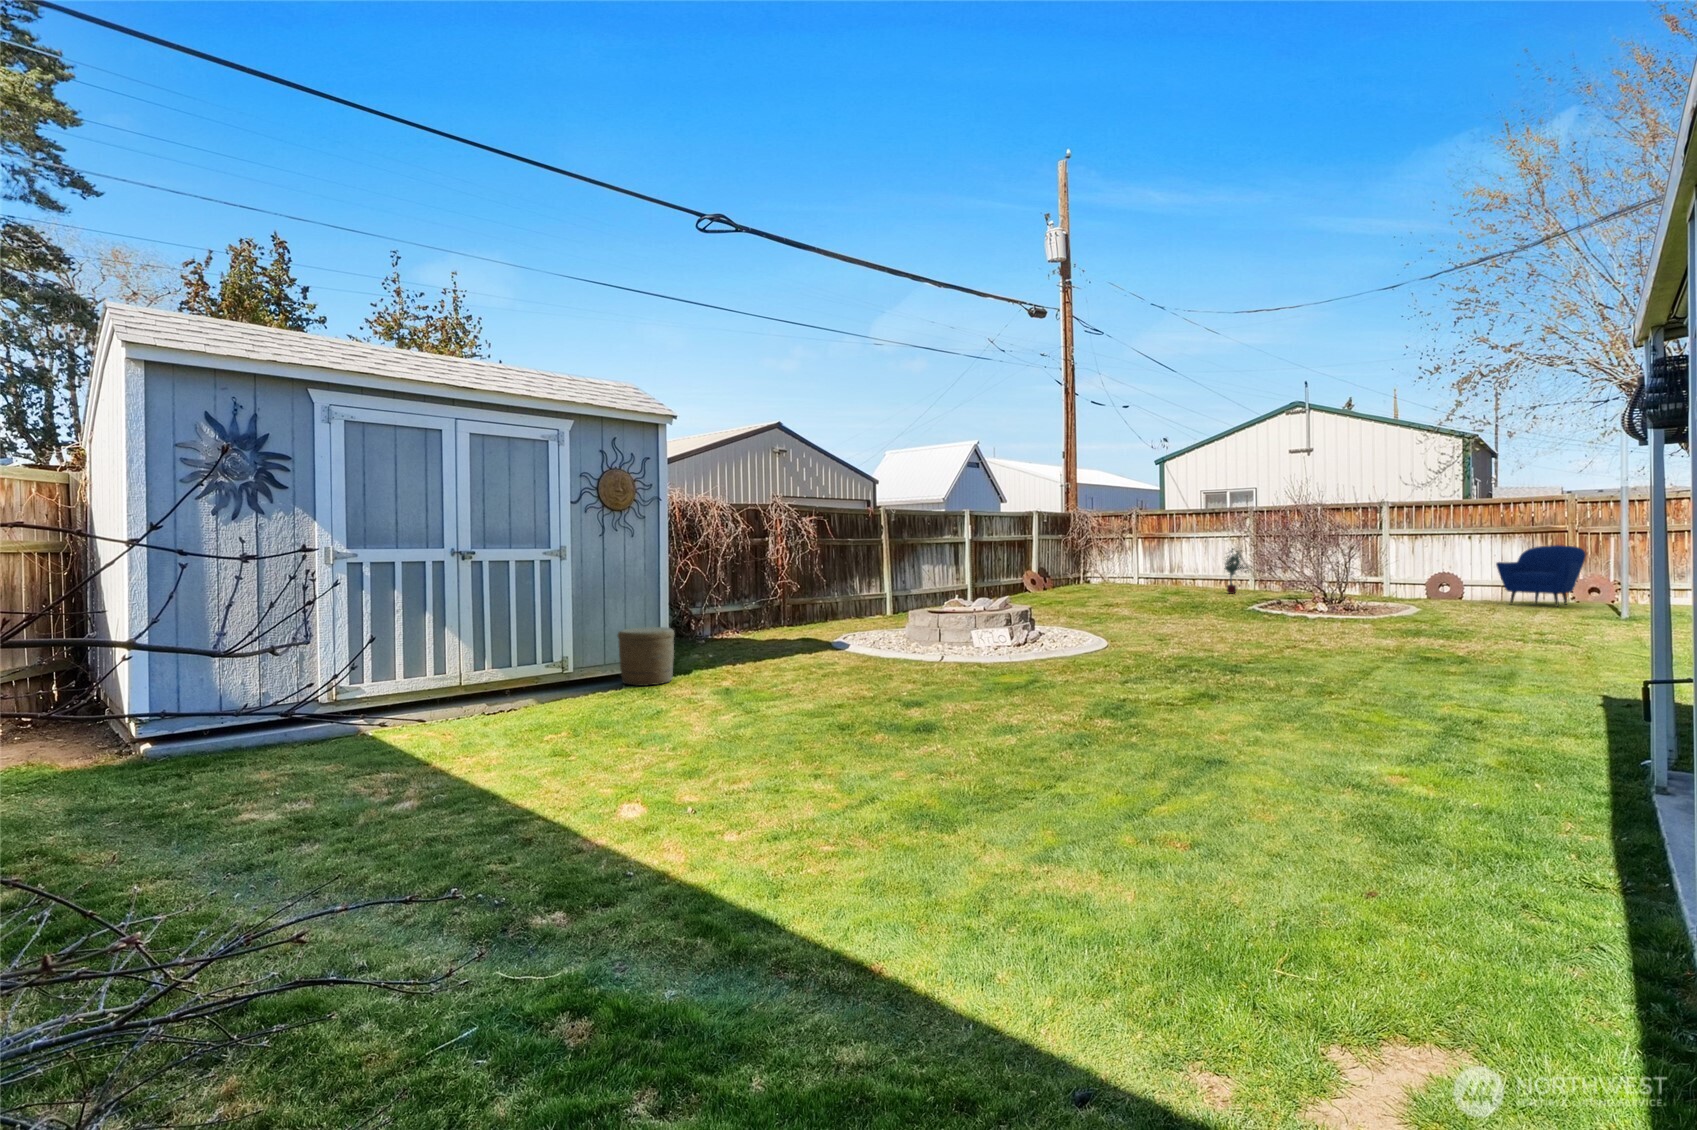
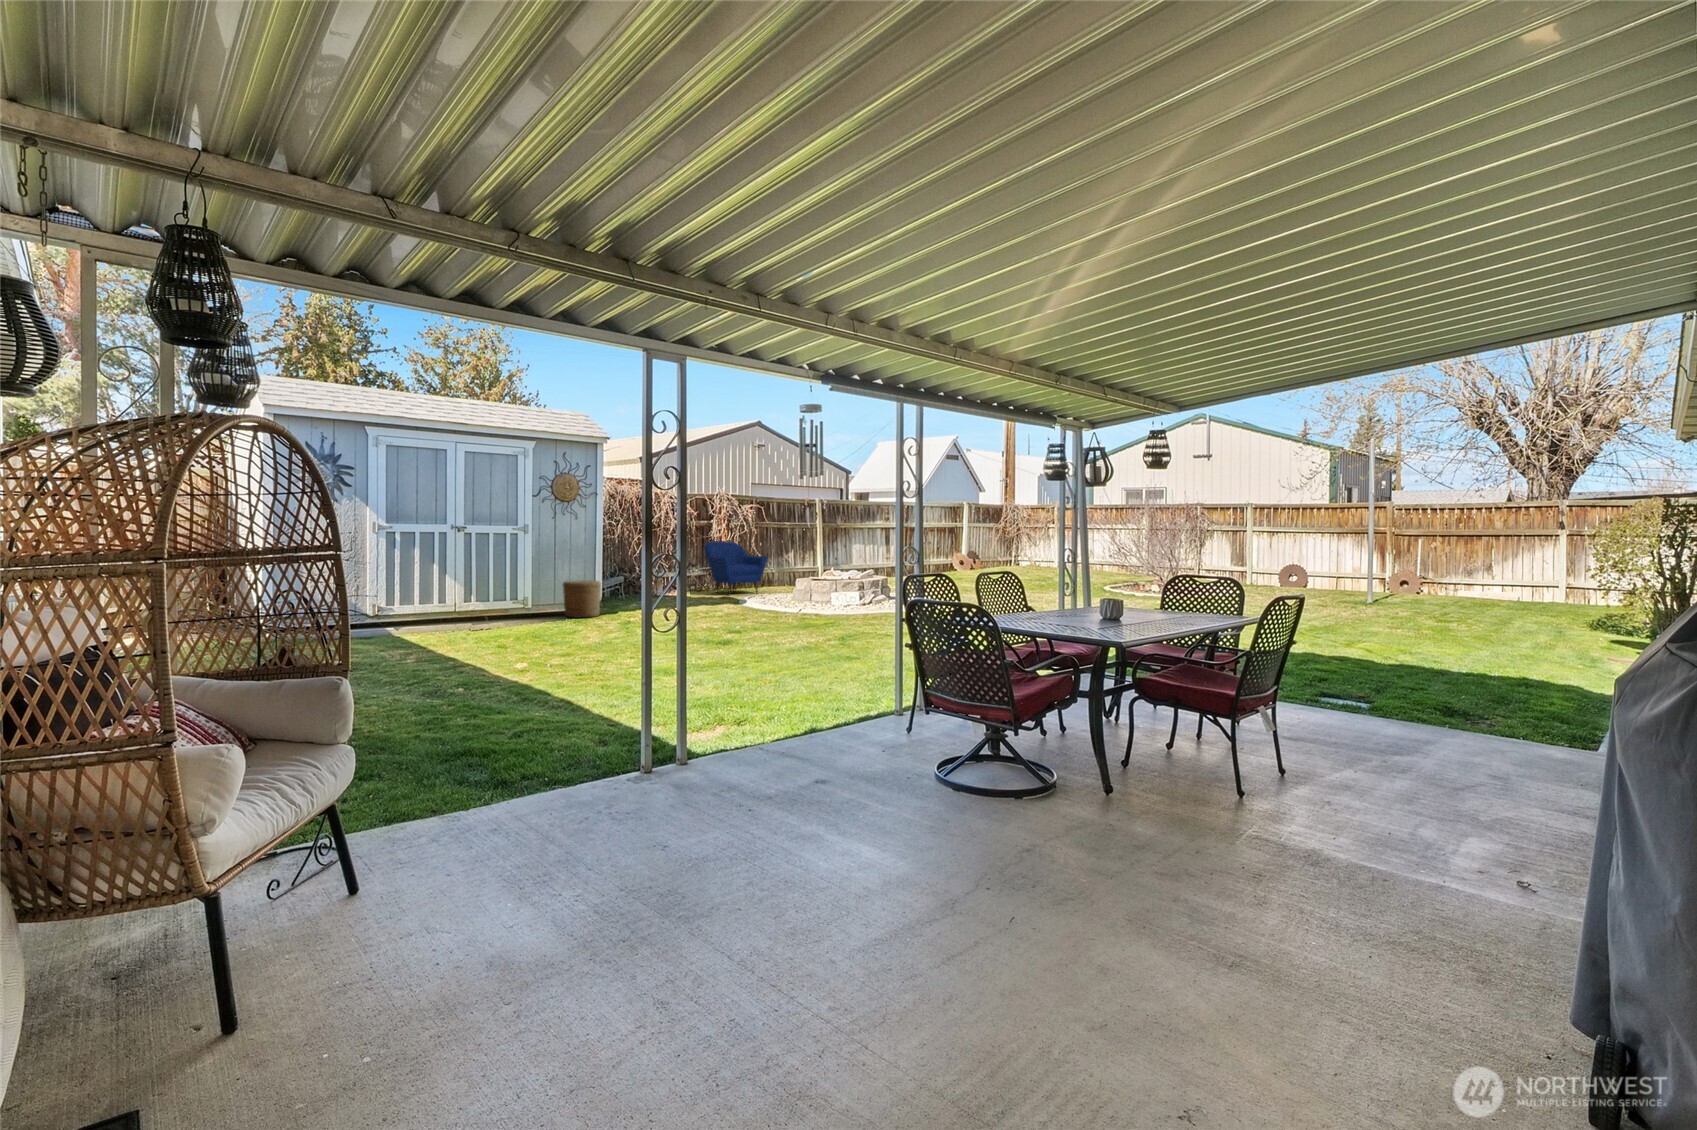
armchair: present [1496,545,1585,607] -> present [704,541,767,594]
potted tree: present [1225,549,1248,594] -> none [1123,539,1145,578]

